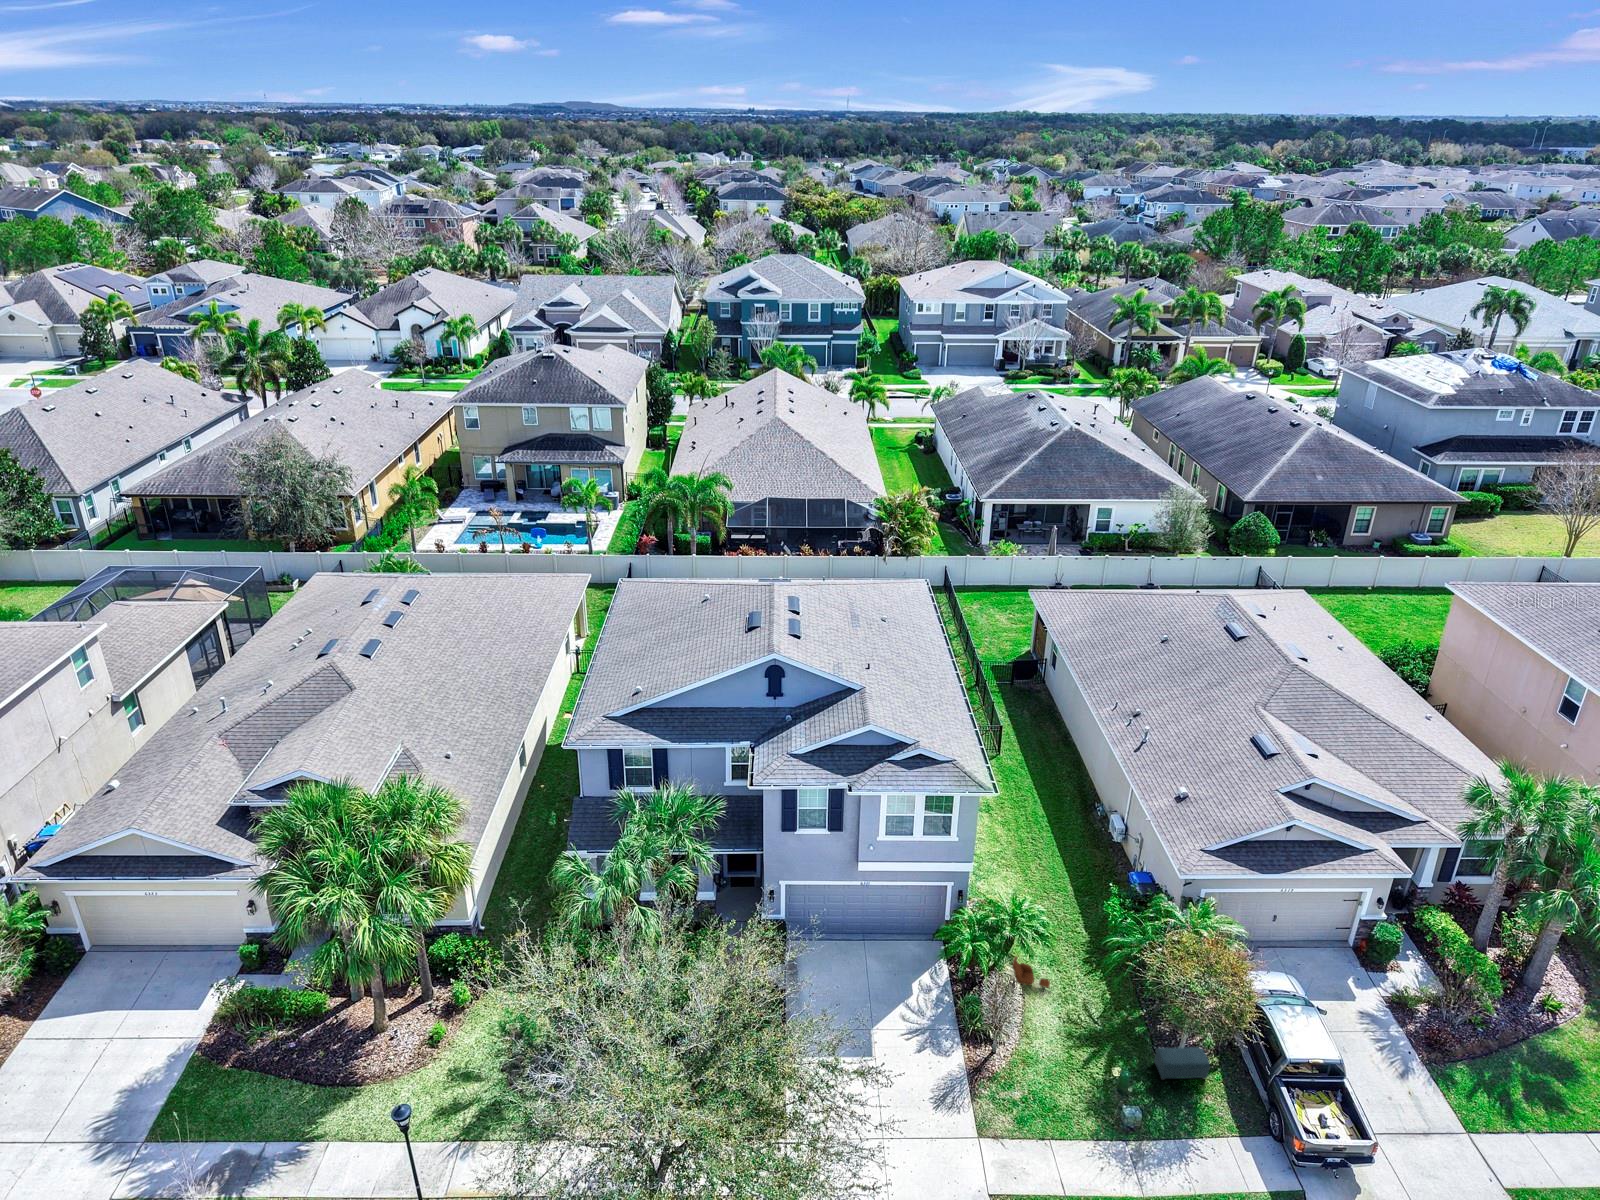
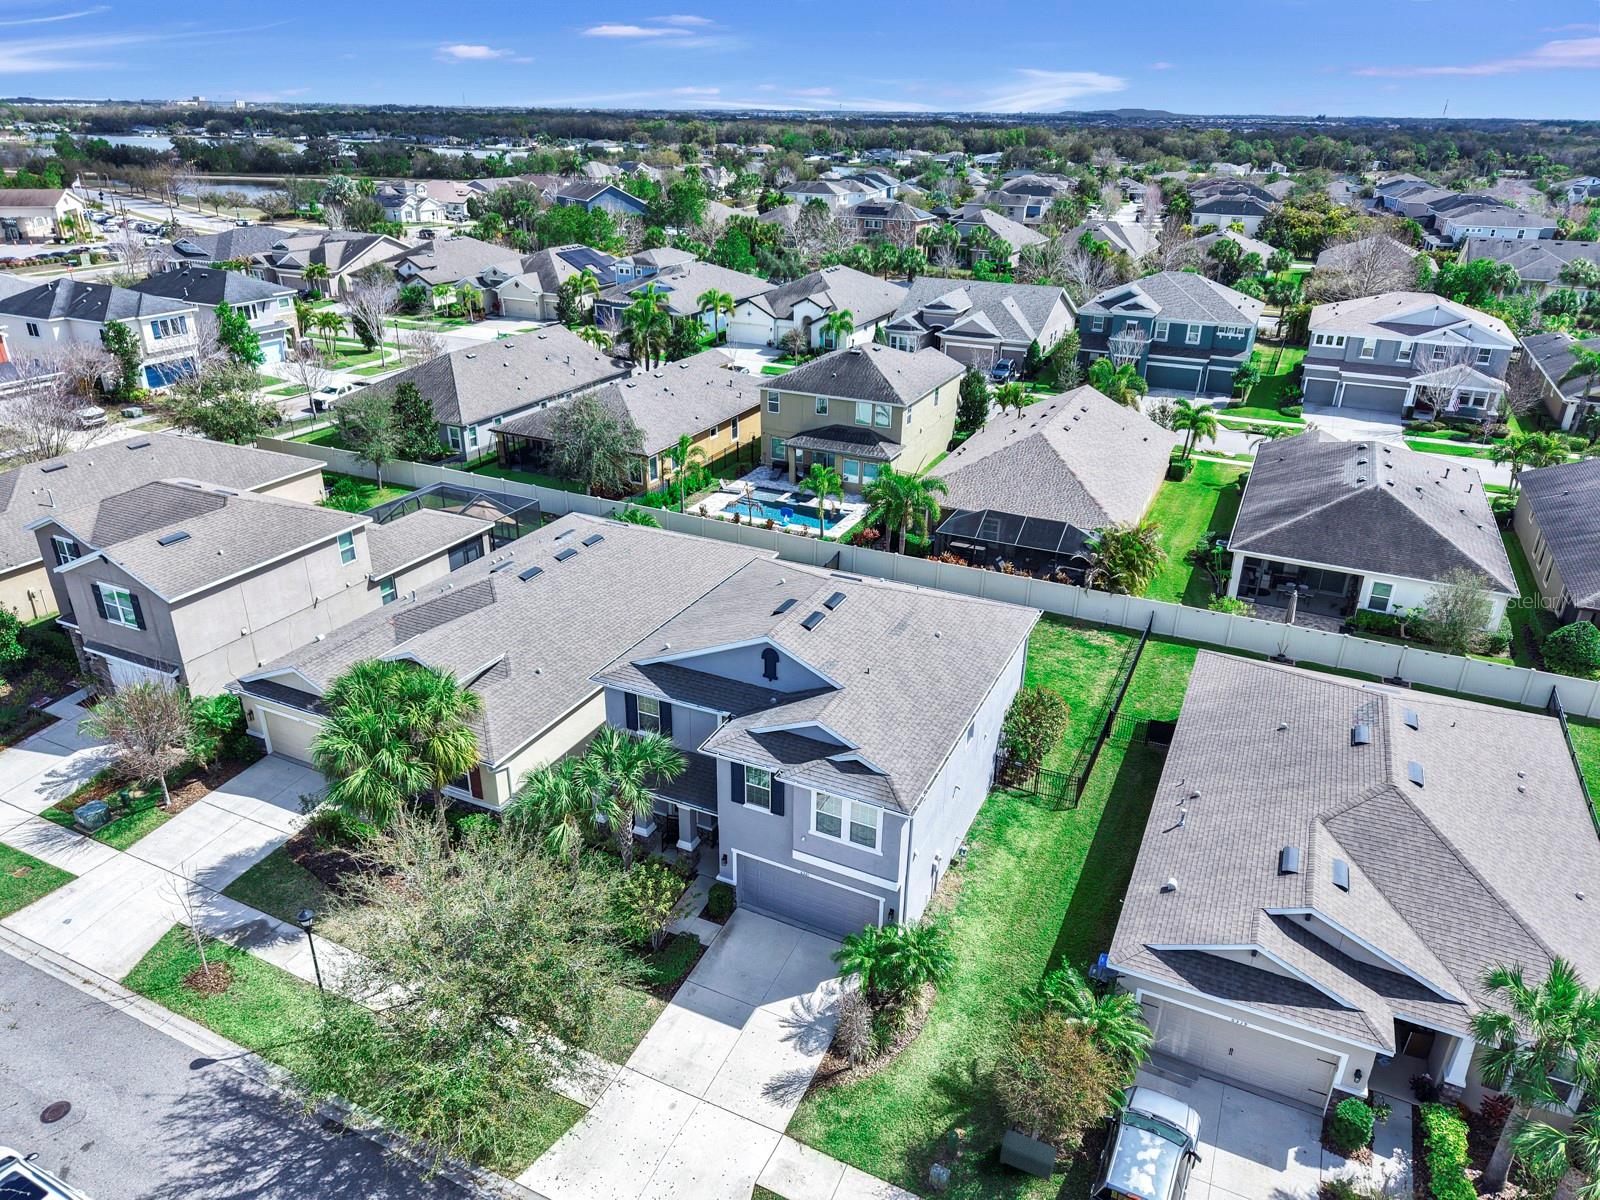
lounge chair: present [1012,956,1050,990] -> none [914,992,950,1042]

